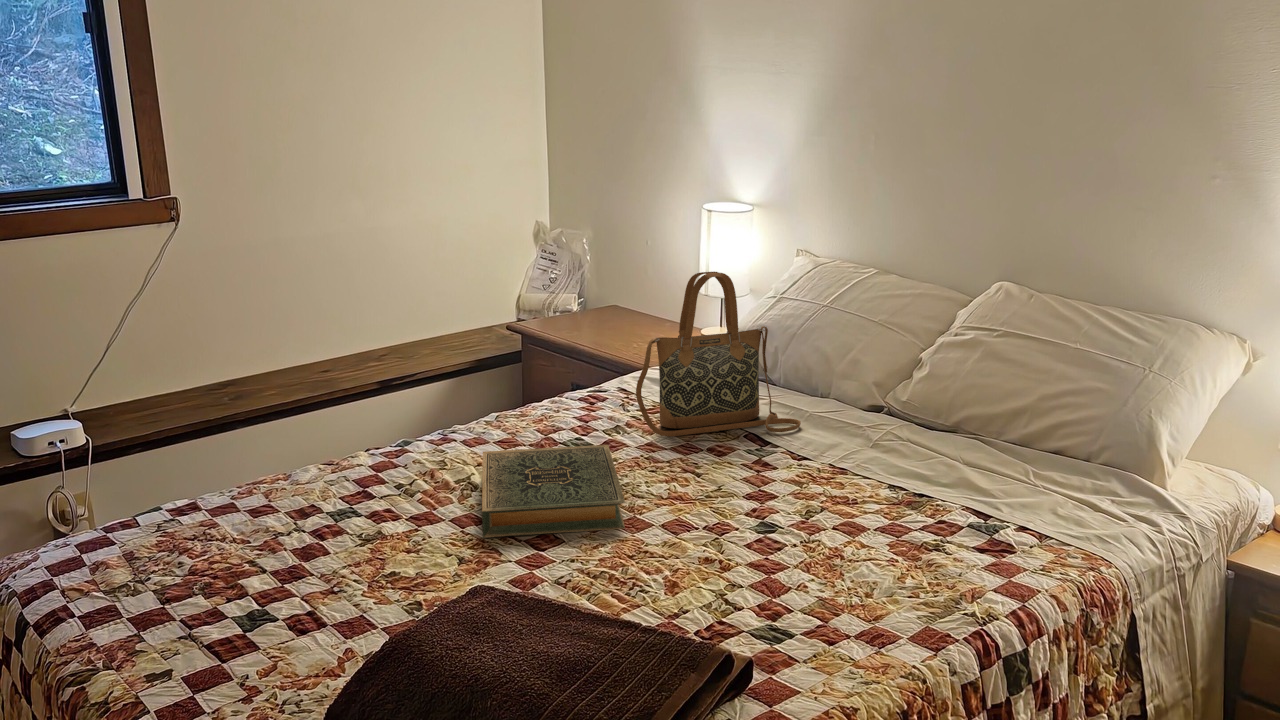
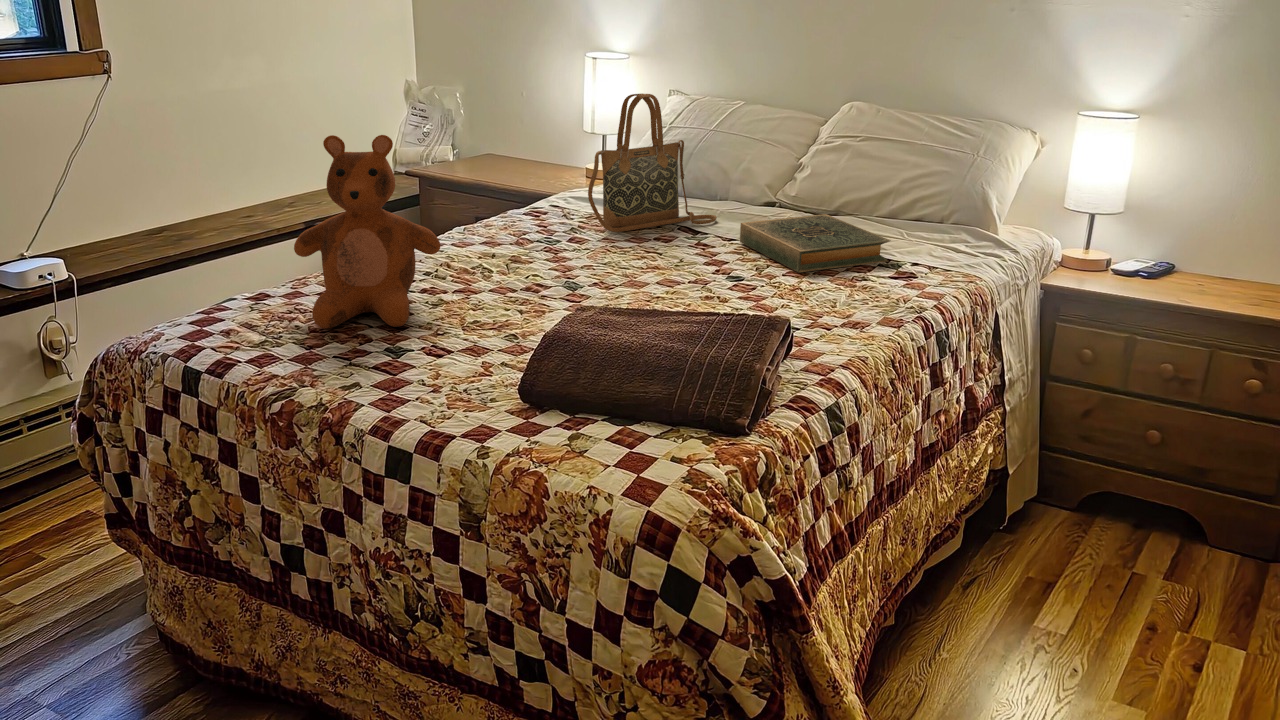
teddy bear: none [220,335,390,569] -> present [294,135,441,329]
hardback book: present [482,445,625,538] -> present [740,214,891,273]

